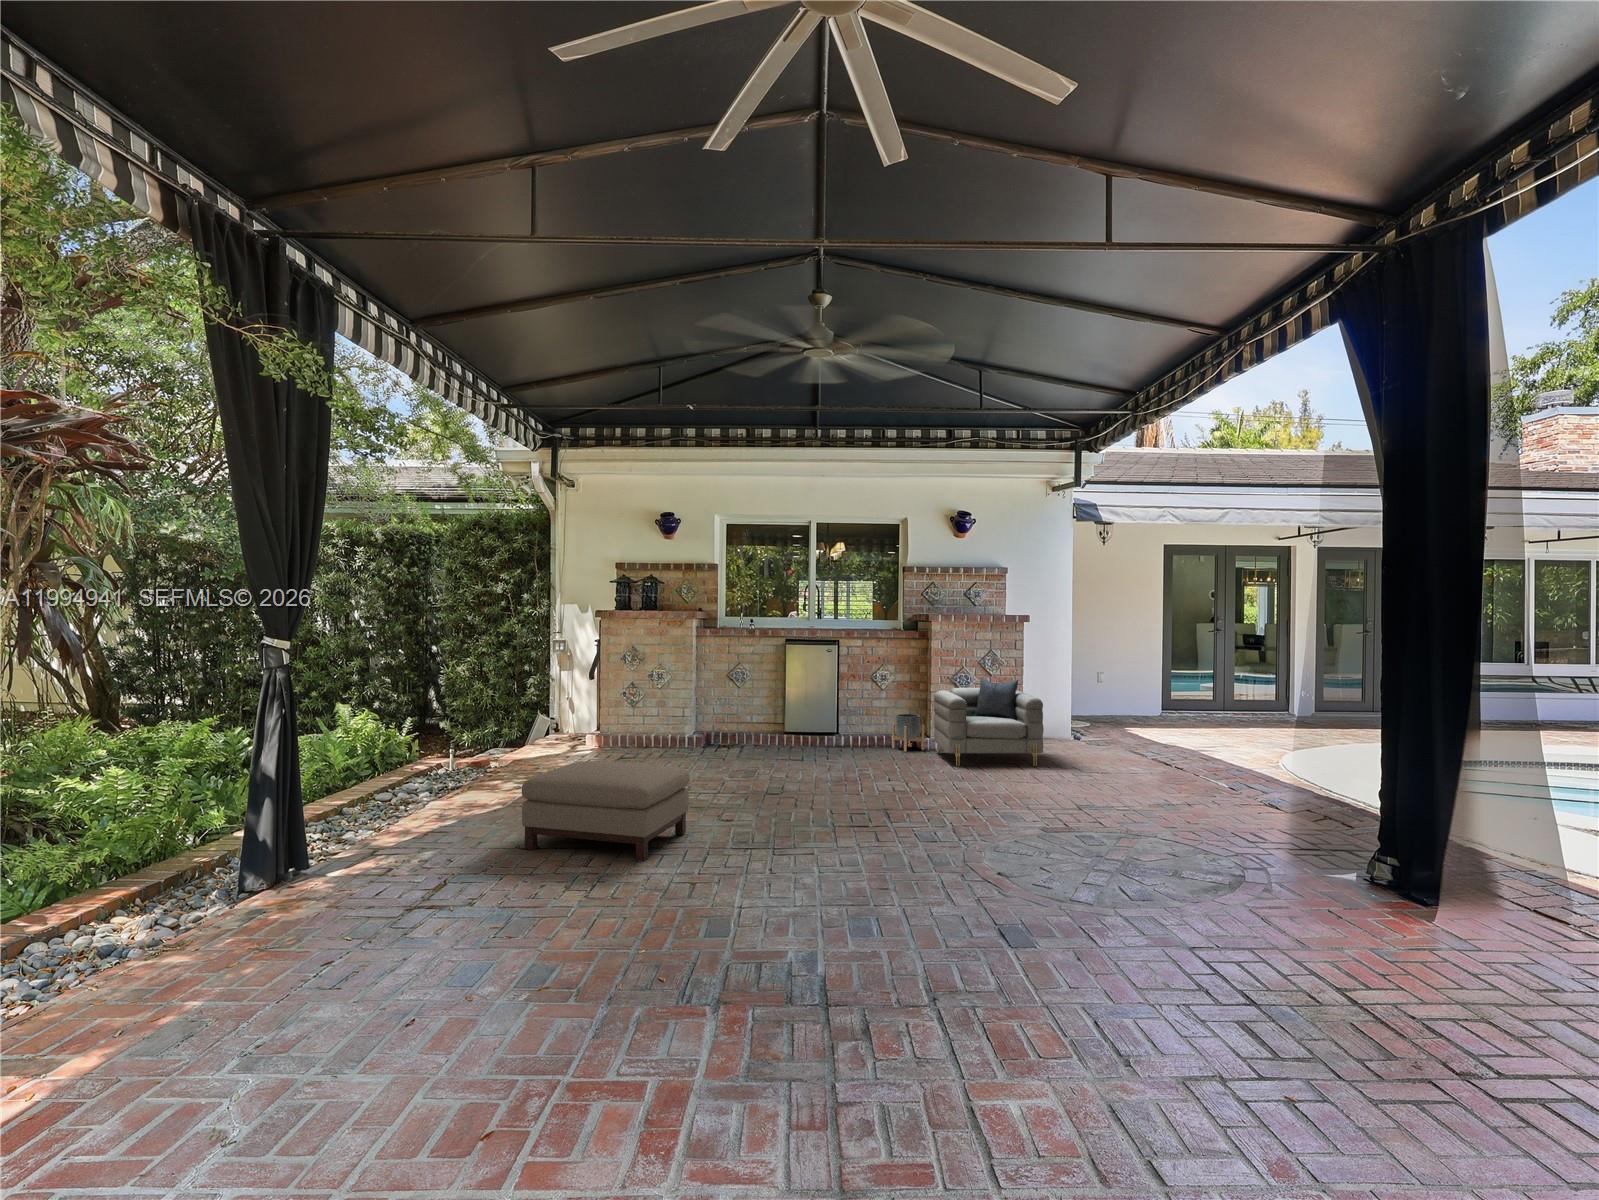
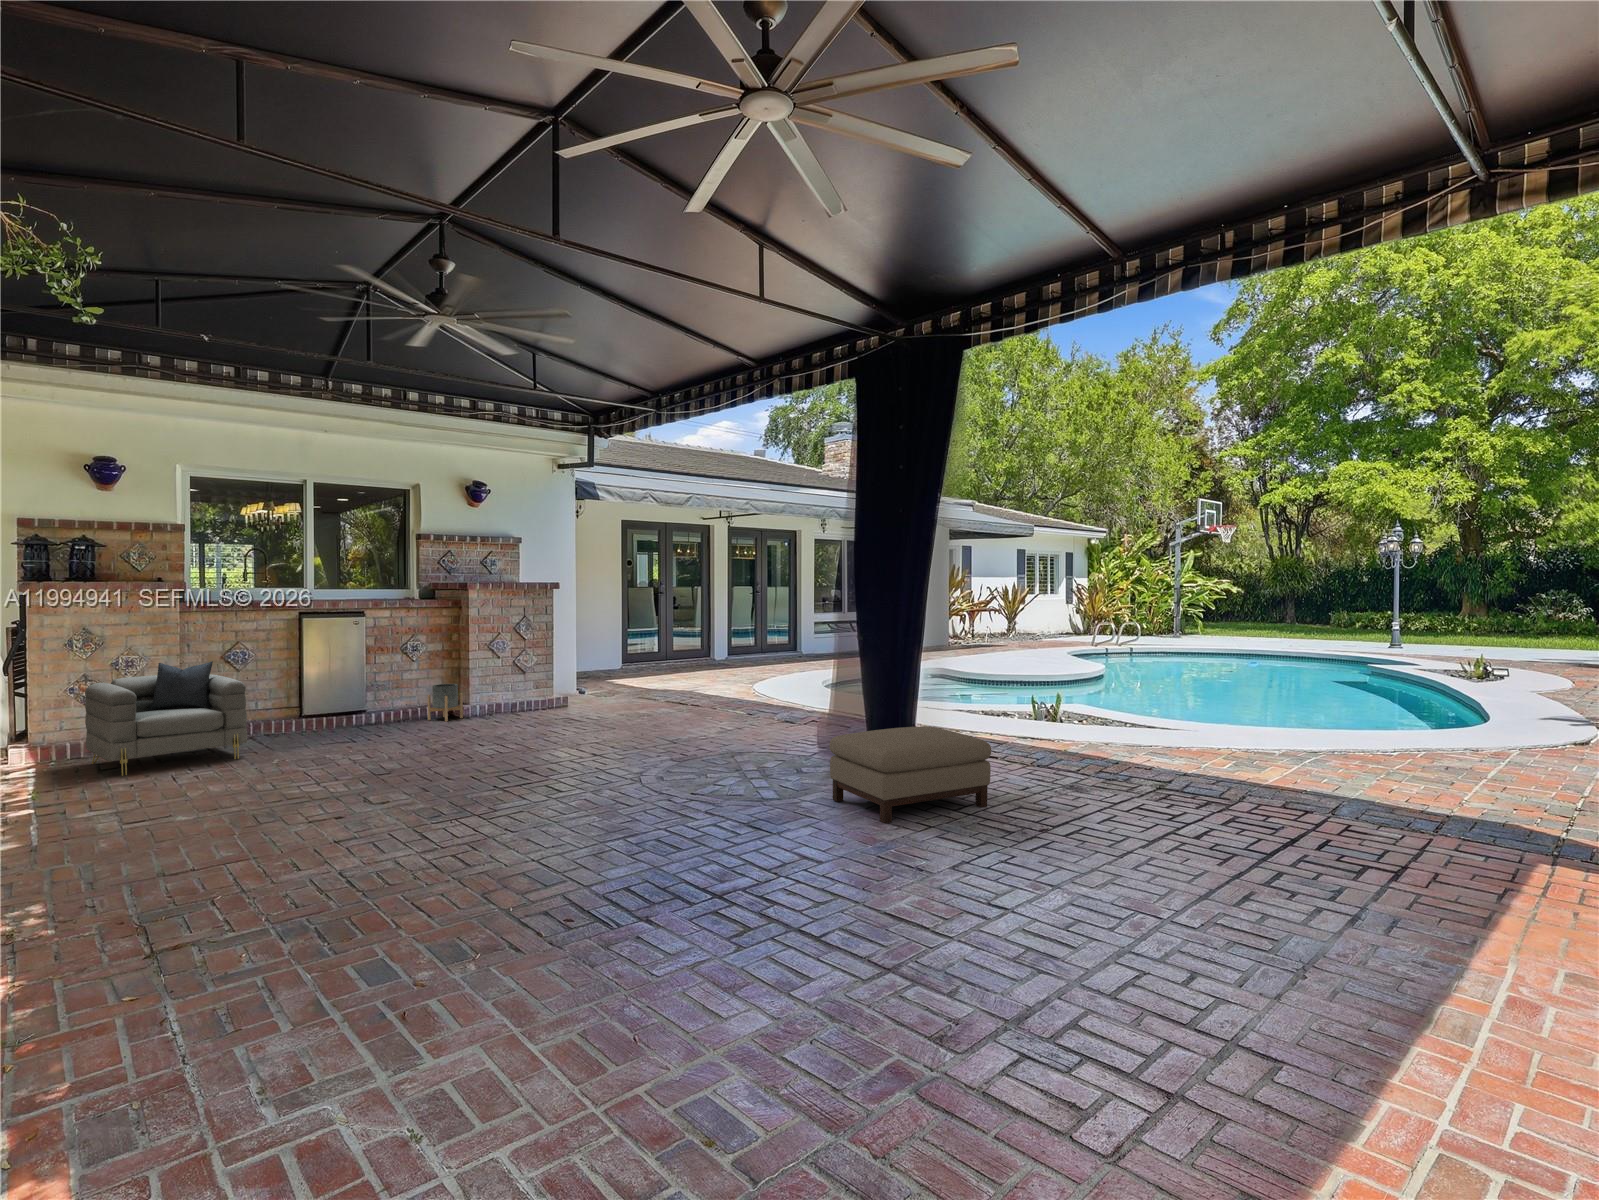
armchair: present [934,678,1044,766] -> present [85,661,247,776]
ottoman: present [522,761,690,861] -> present [829,726,991,823]

